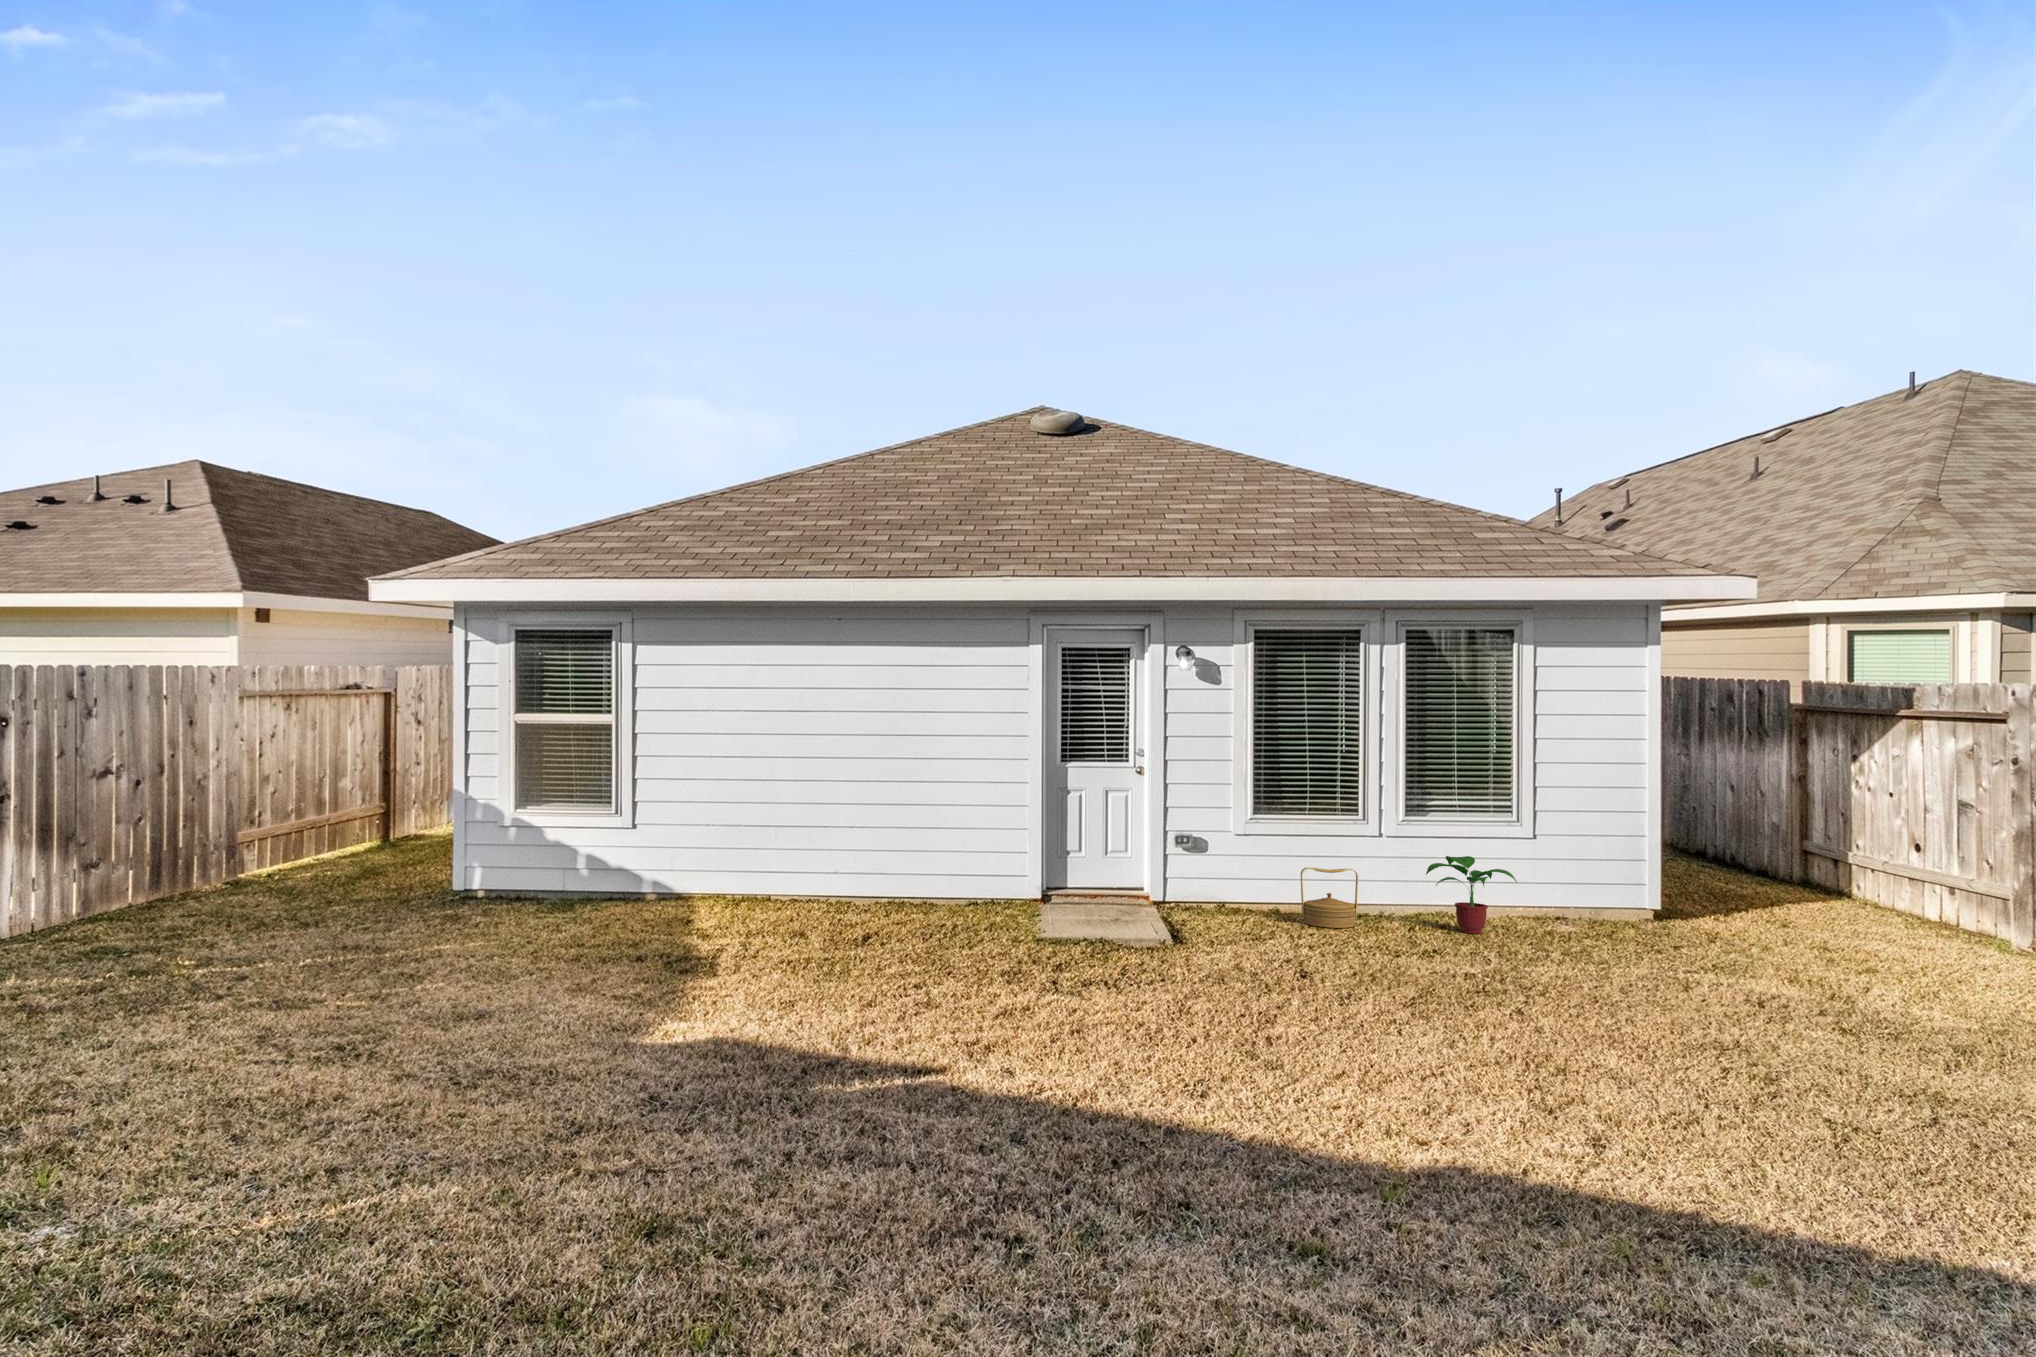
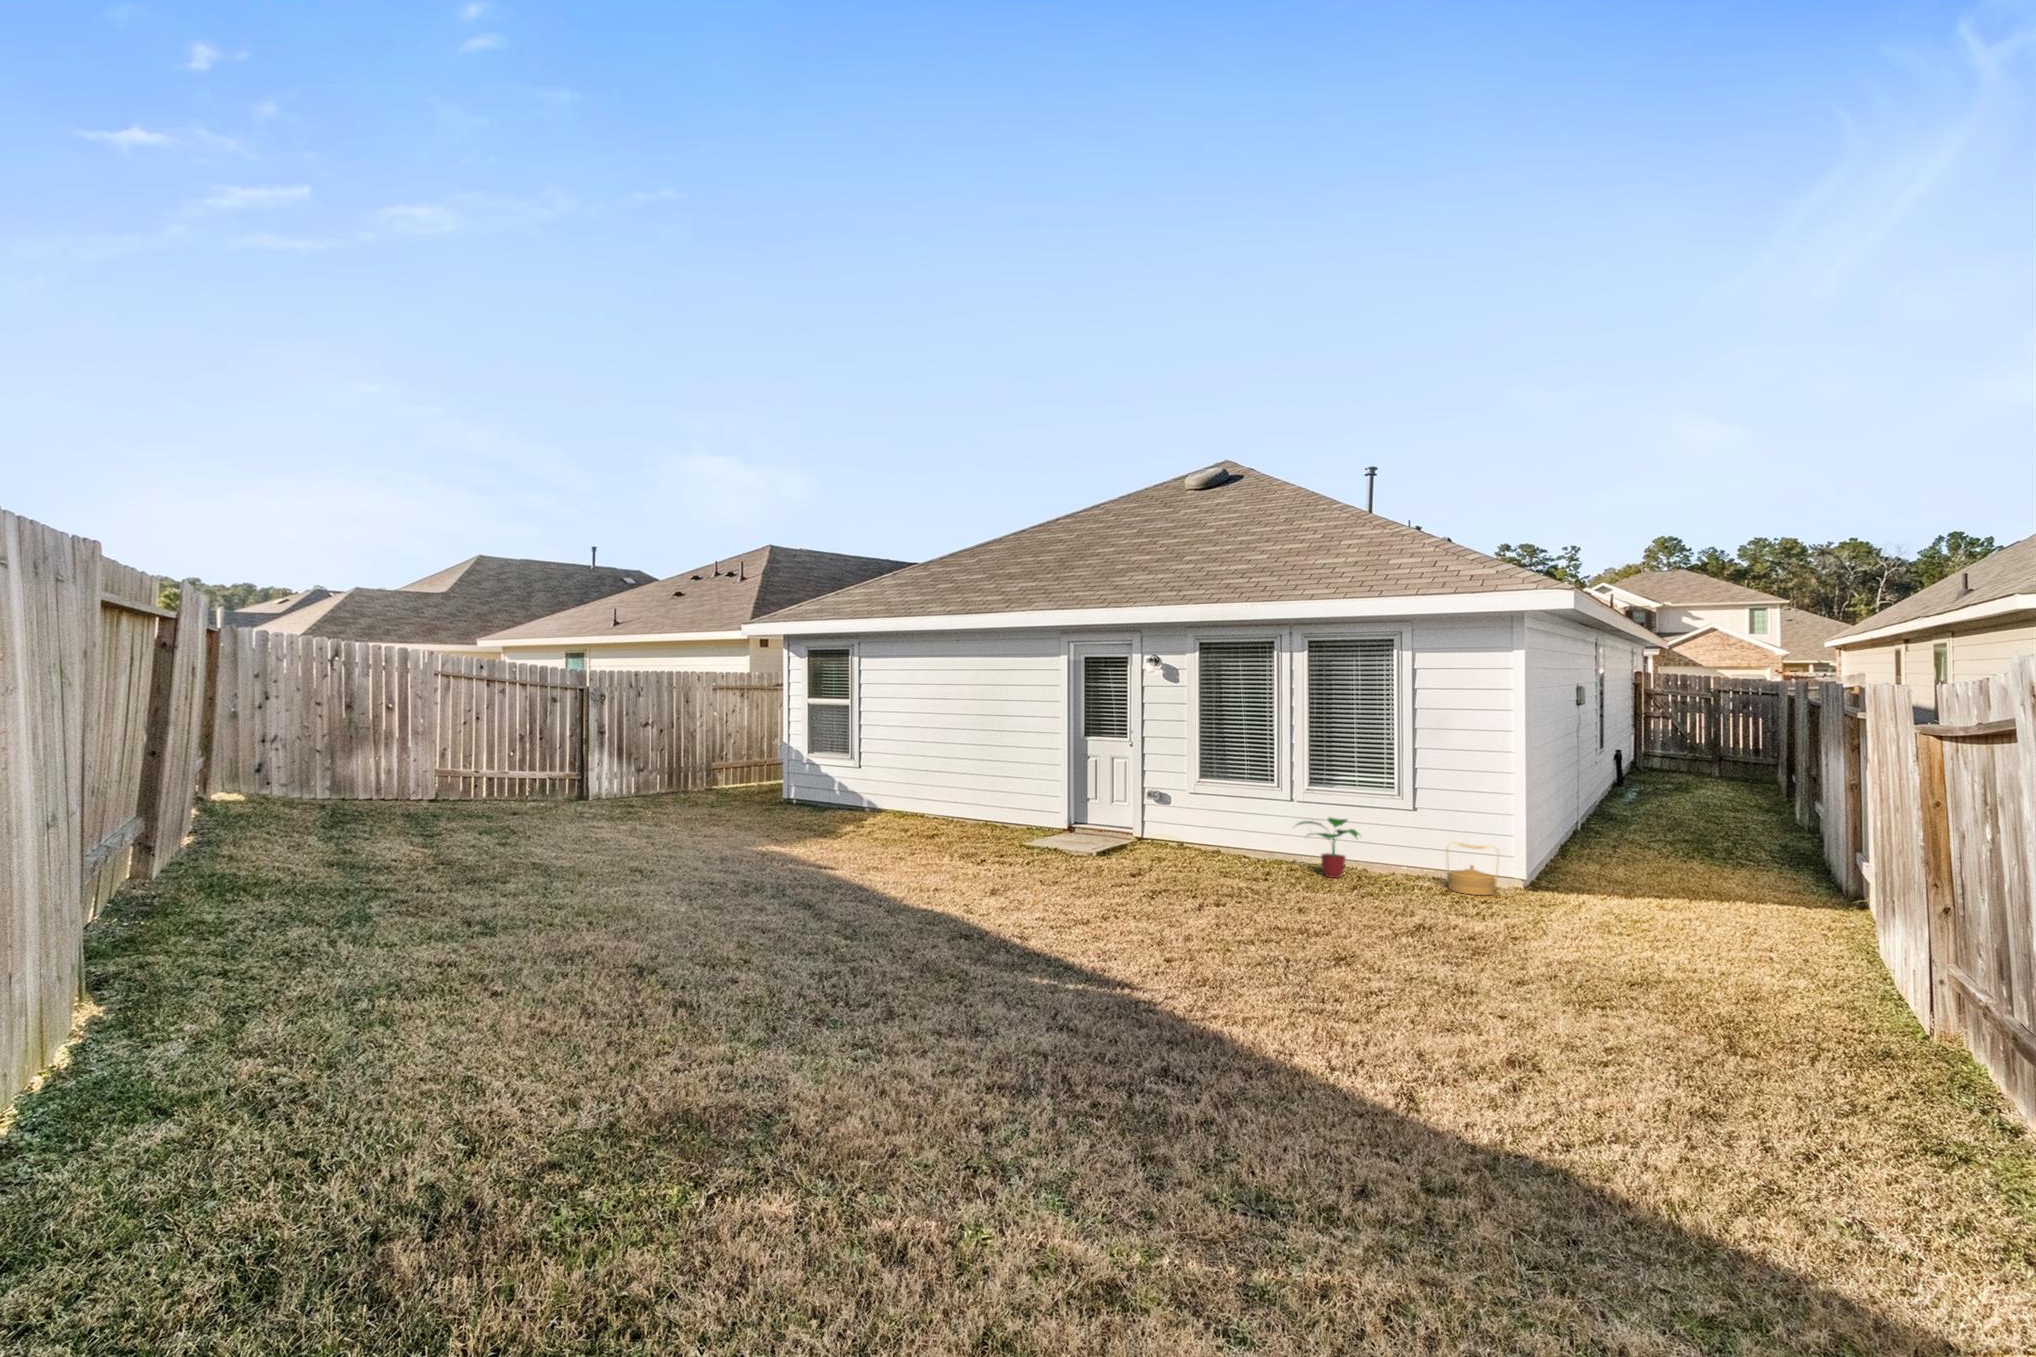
woven basket: present [1300,868,1358,928] -> present [1446,843,1497,895]

